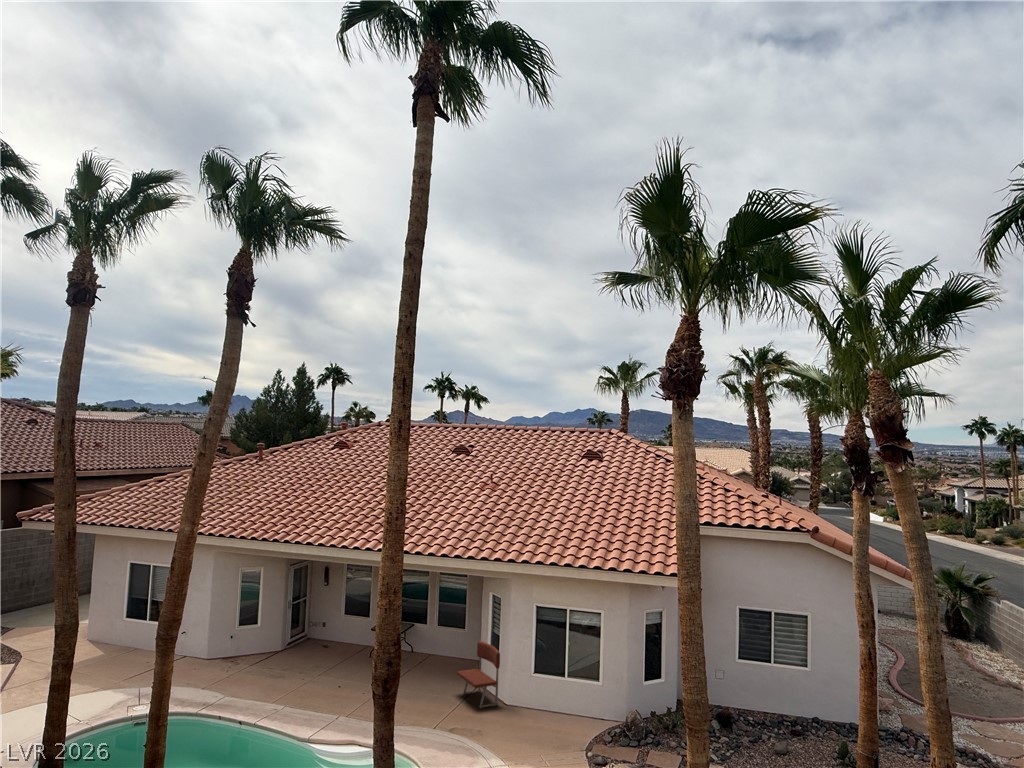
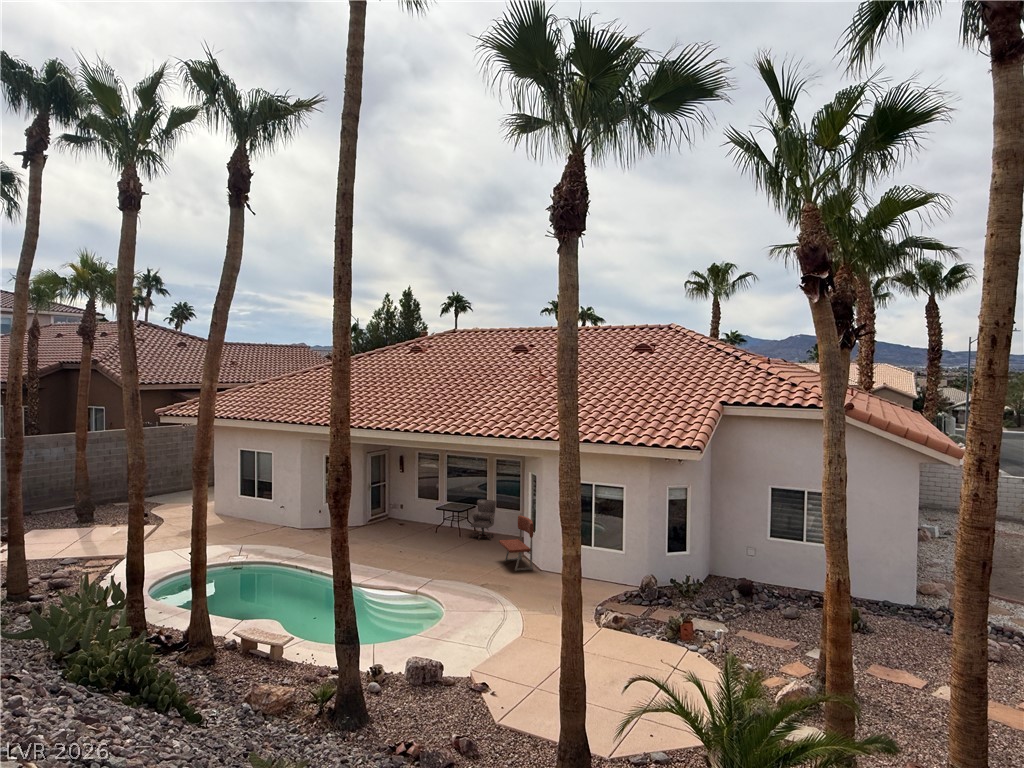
chair: none [414,618,442,667] -> present [471,499,496,540]

